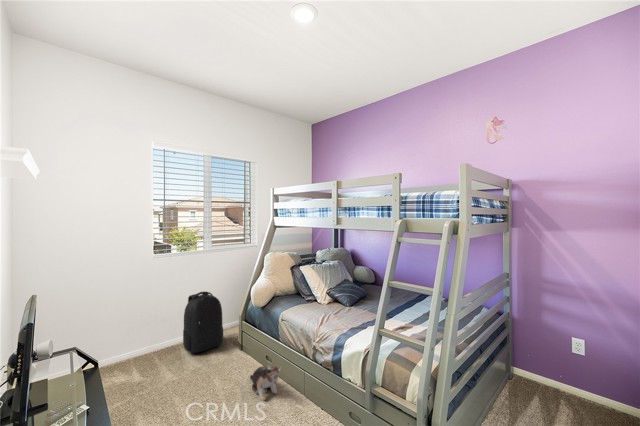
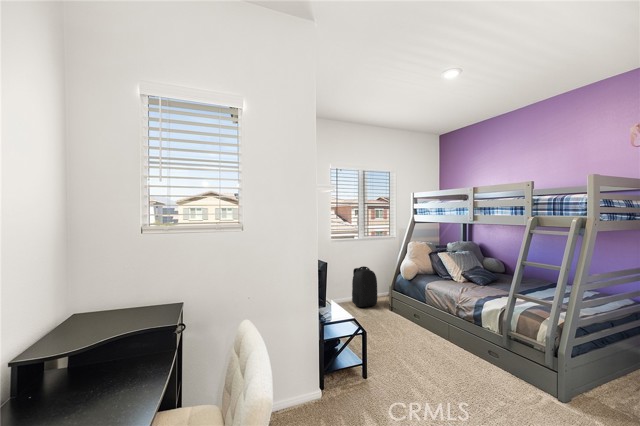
plush toy: present [250,365,281,400] -> none [405,315,433,338]

